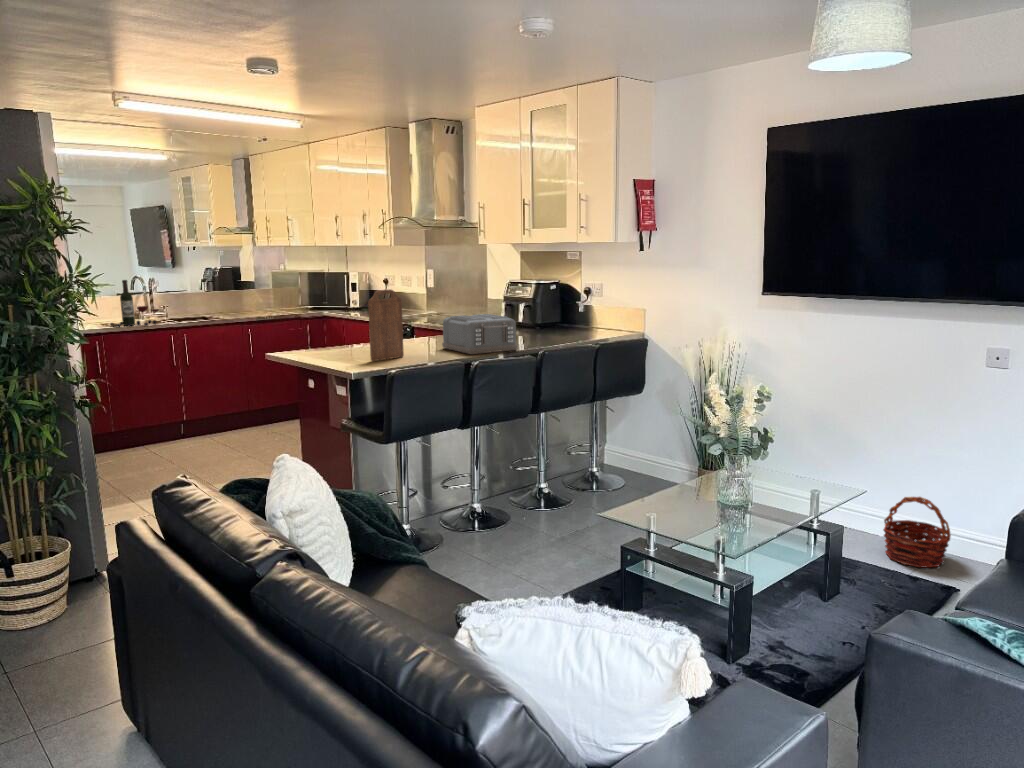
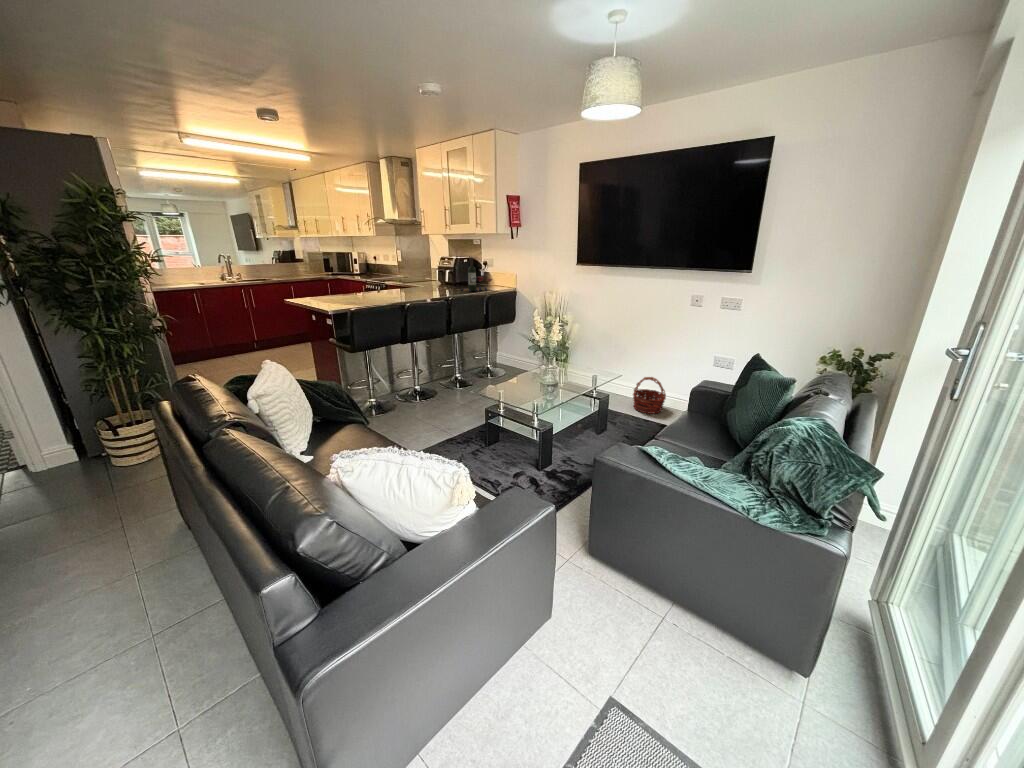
wine bottle: present [110,280,159,327] -> present [461,258,492,292]
cutting board: present [368,289,404,361] -> none [343,261,370,304]
toaster: present [442,314,517,354] -> none [395,277,439,300]

